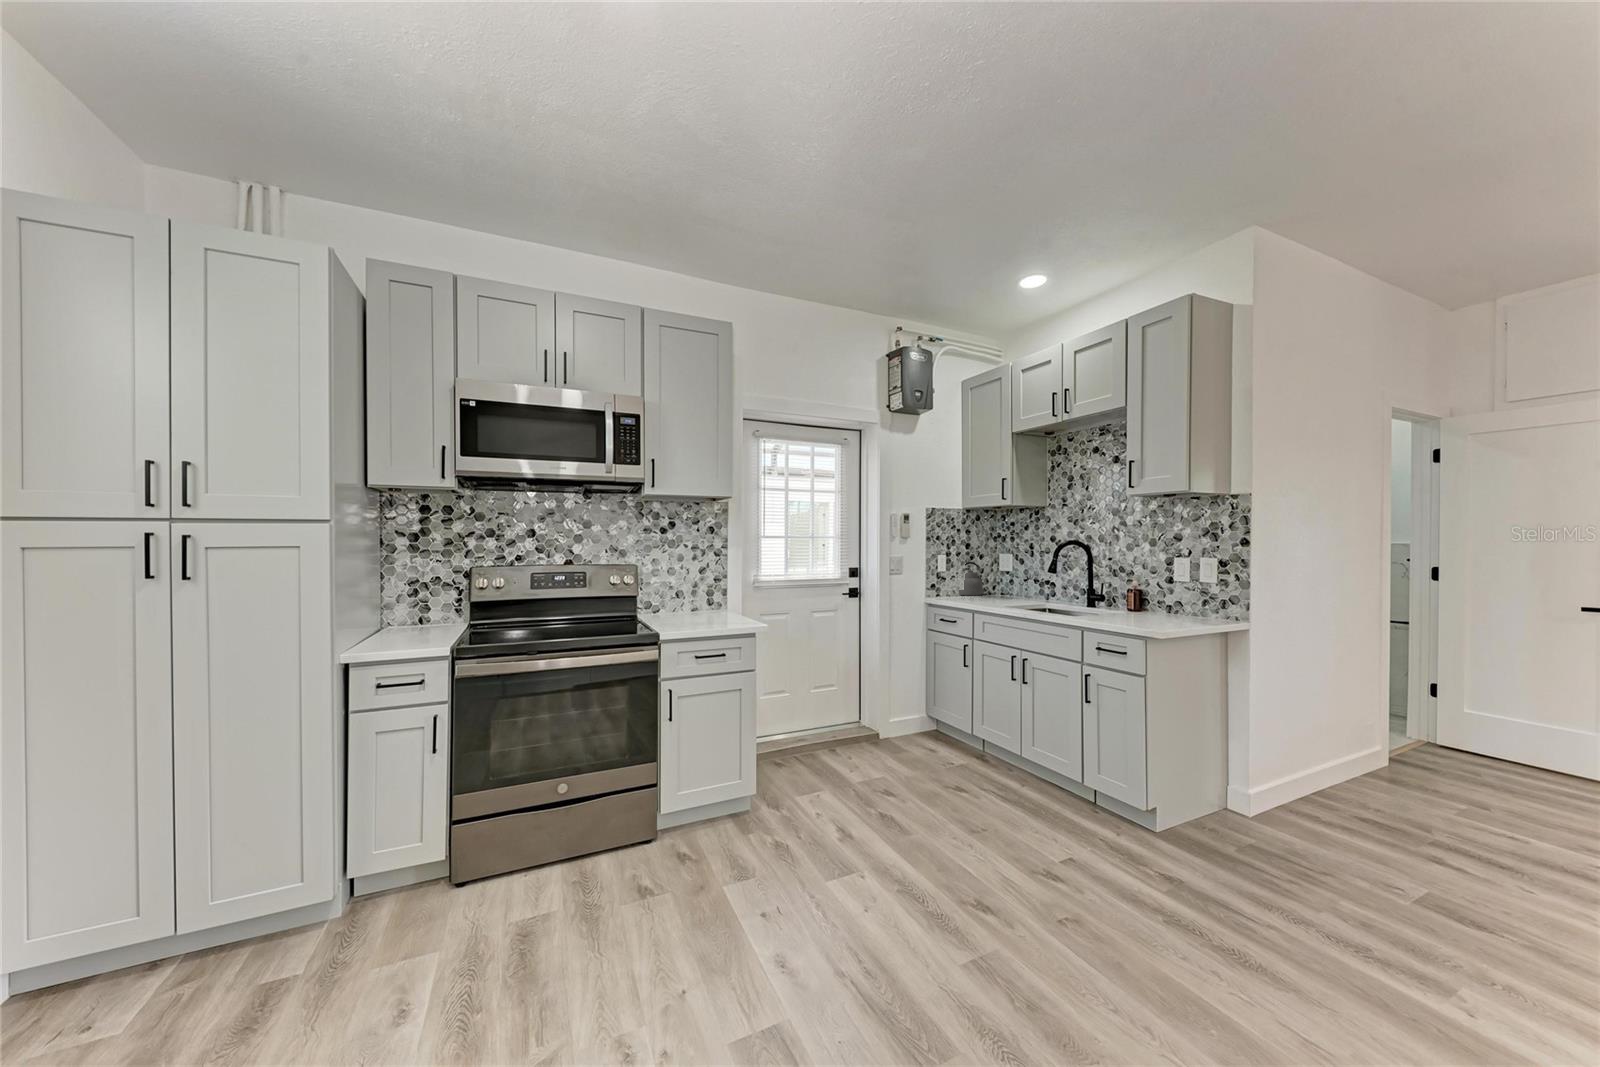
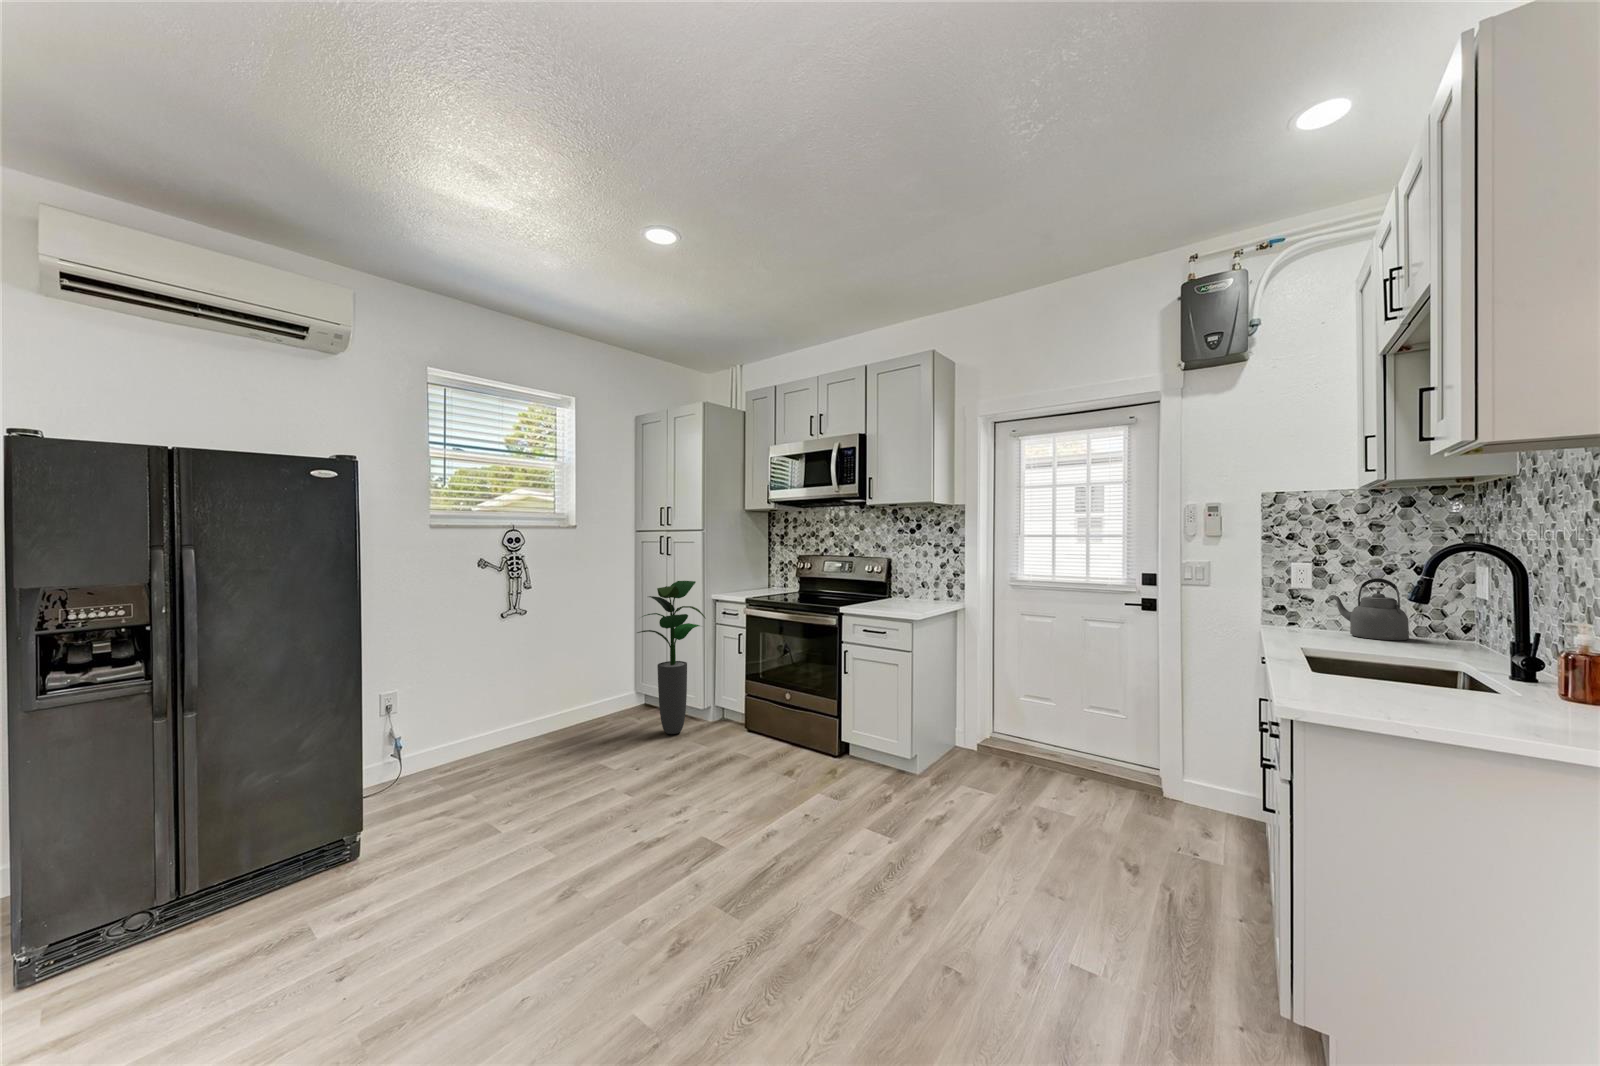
potted plant: none [289,618,462,957] -> present [637,581,705,734]

